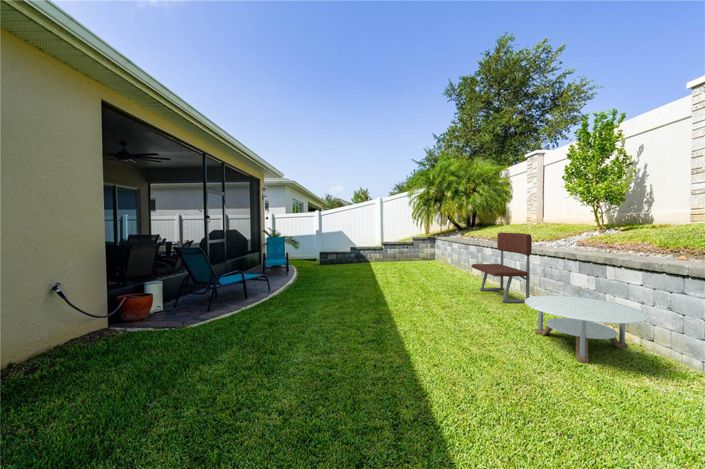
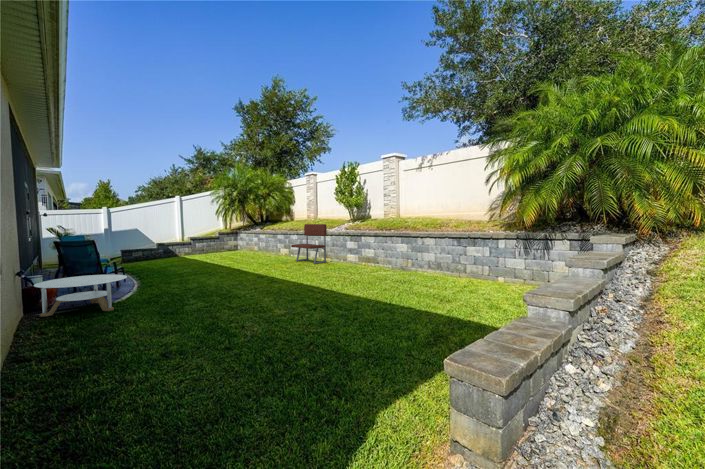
round table: present [525,295,648,363] -> present [34,274,127,317]

